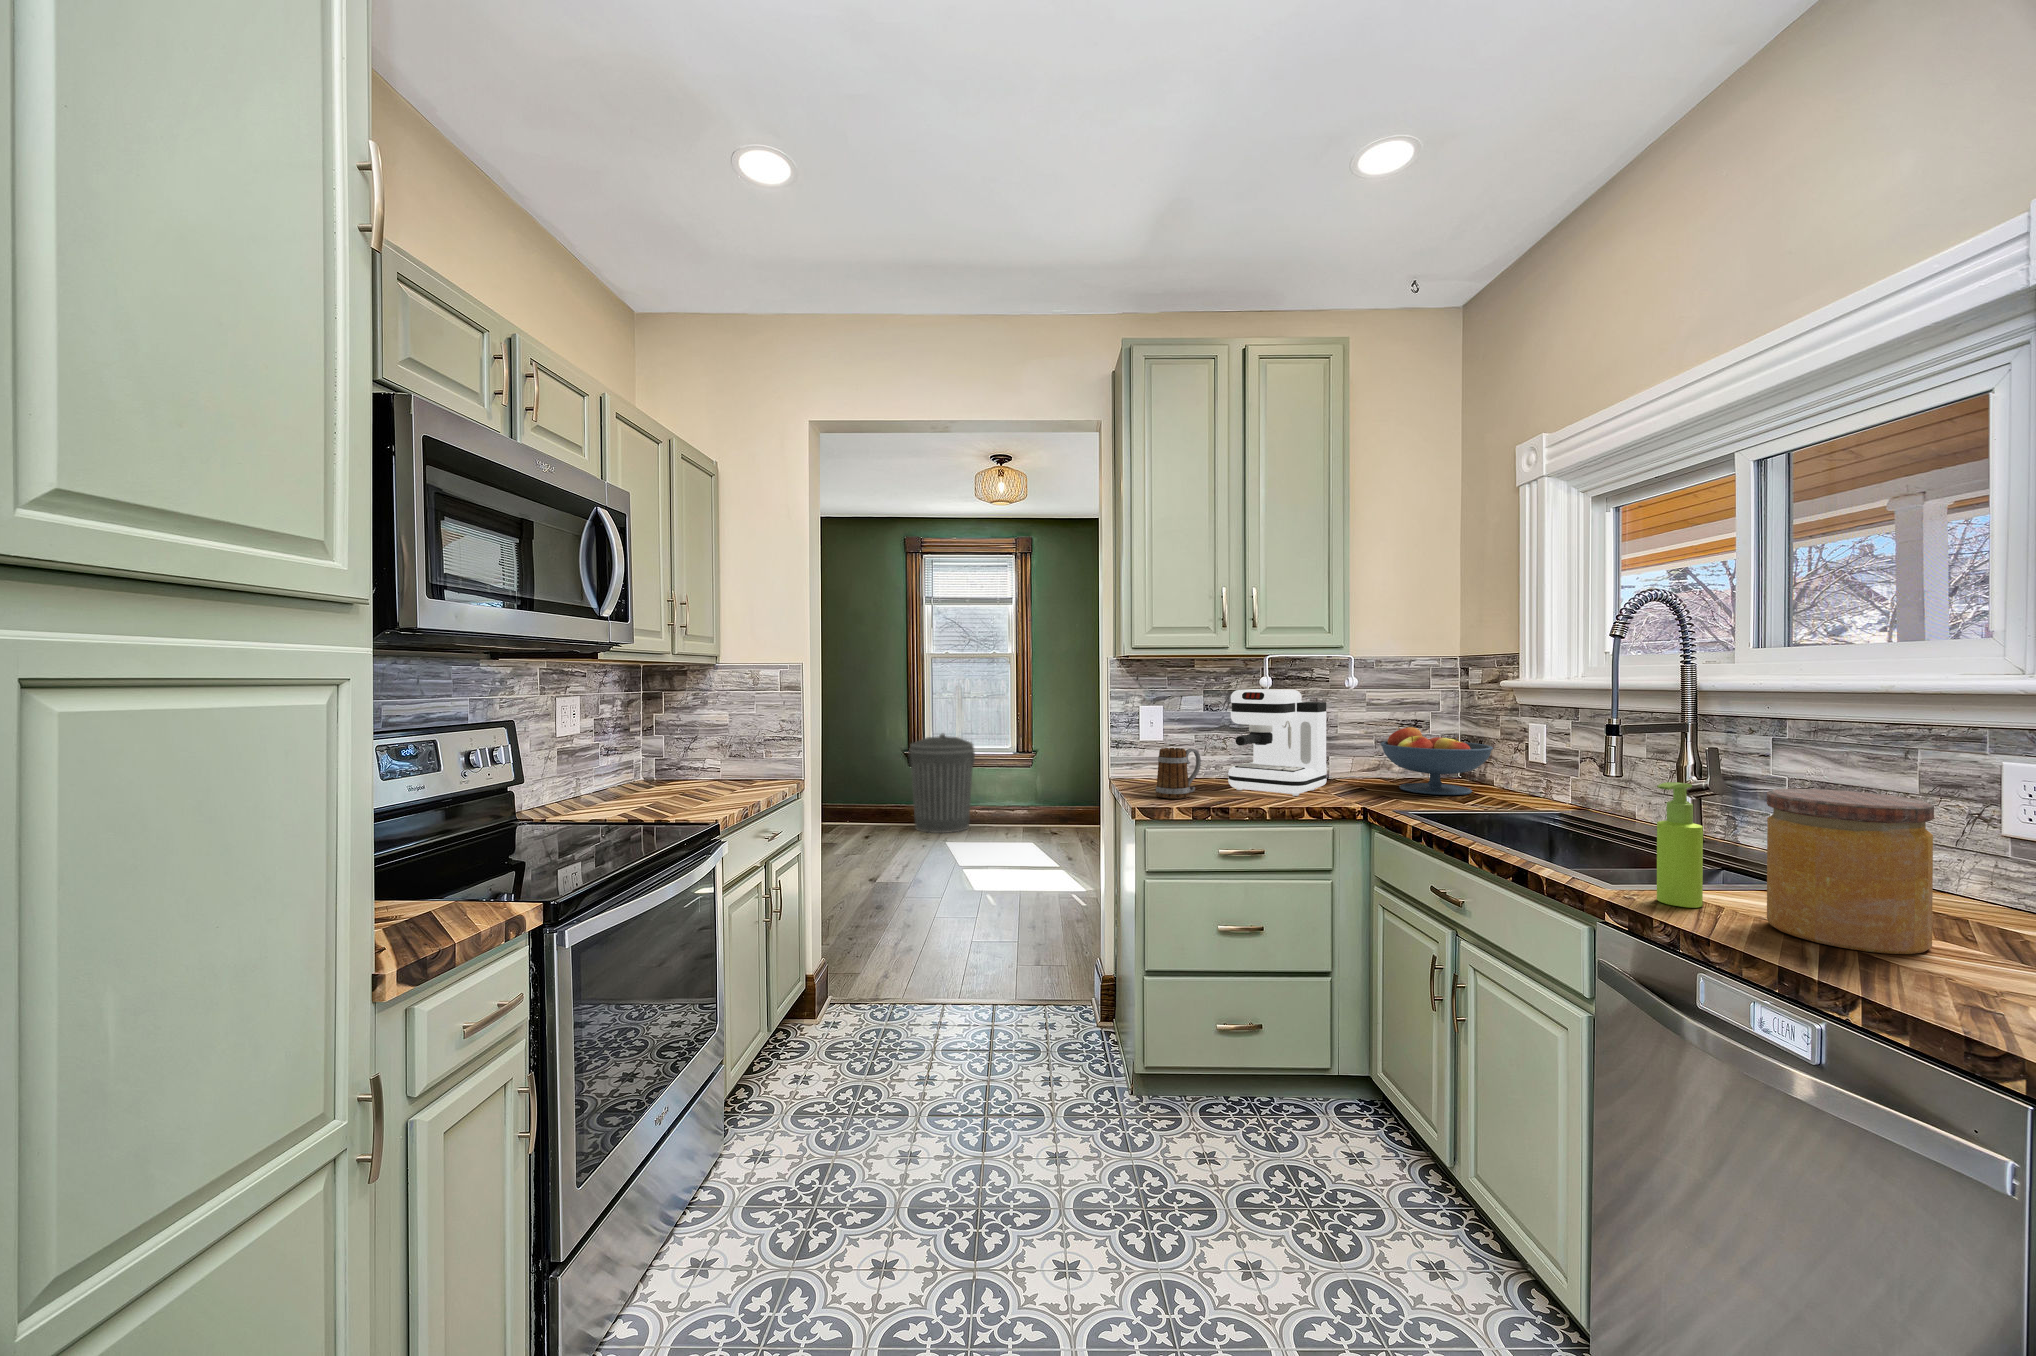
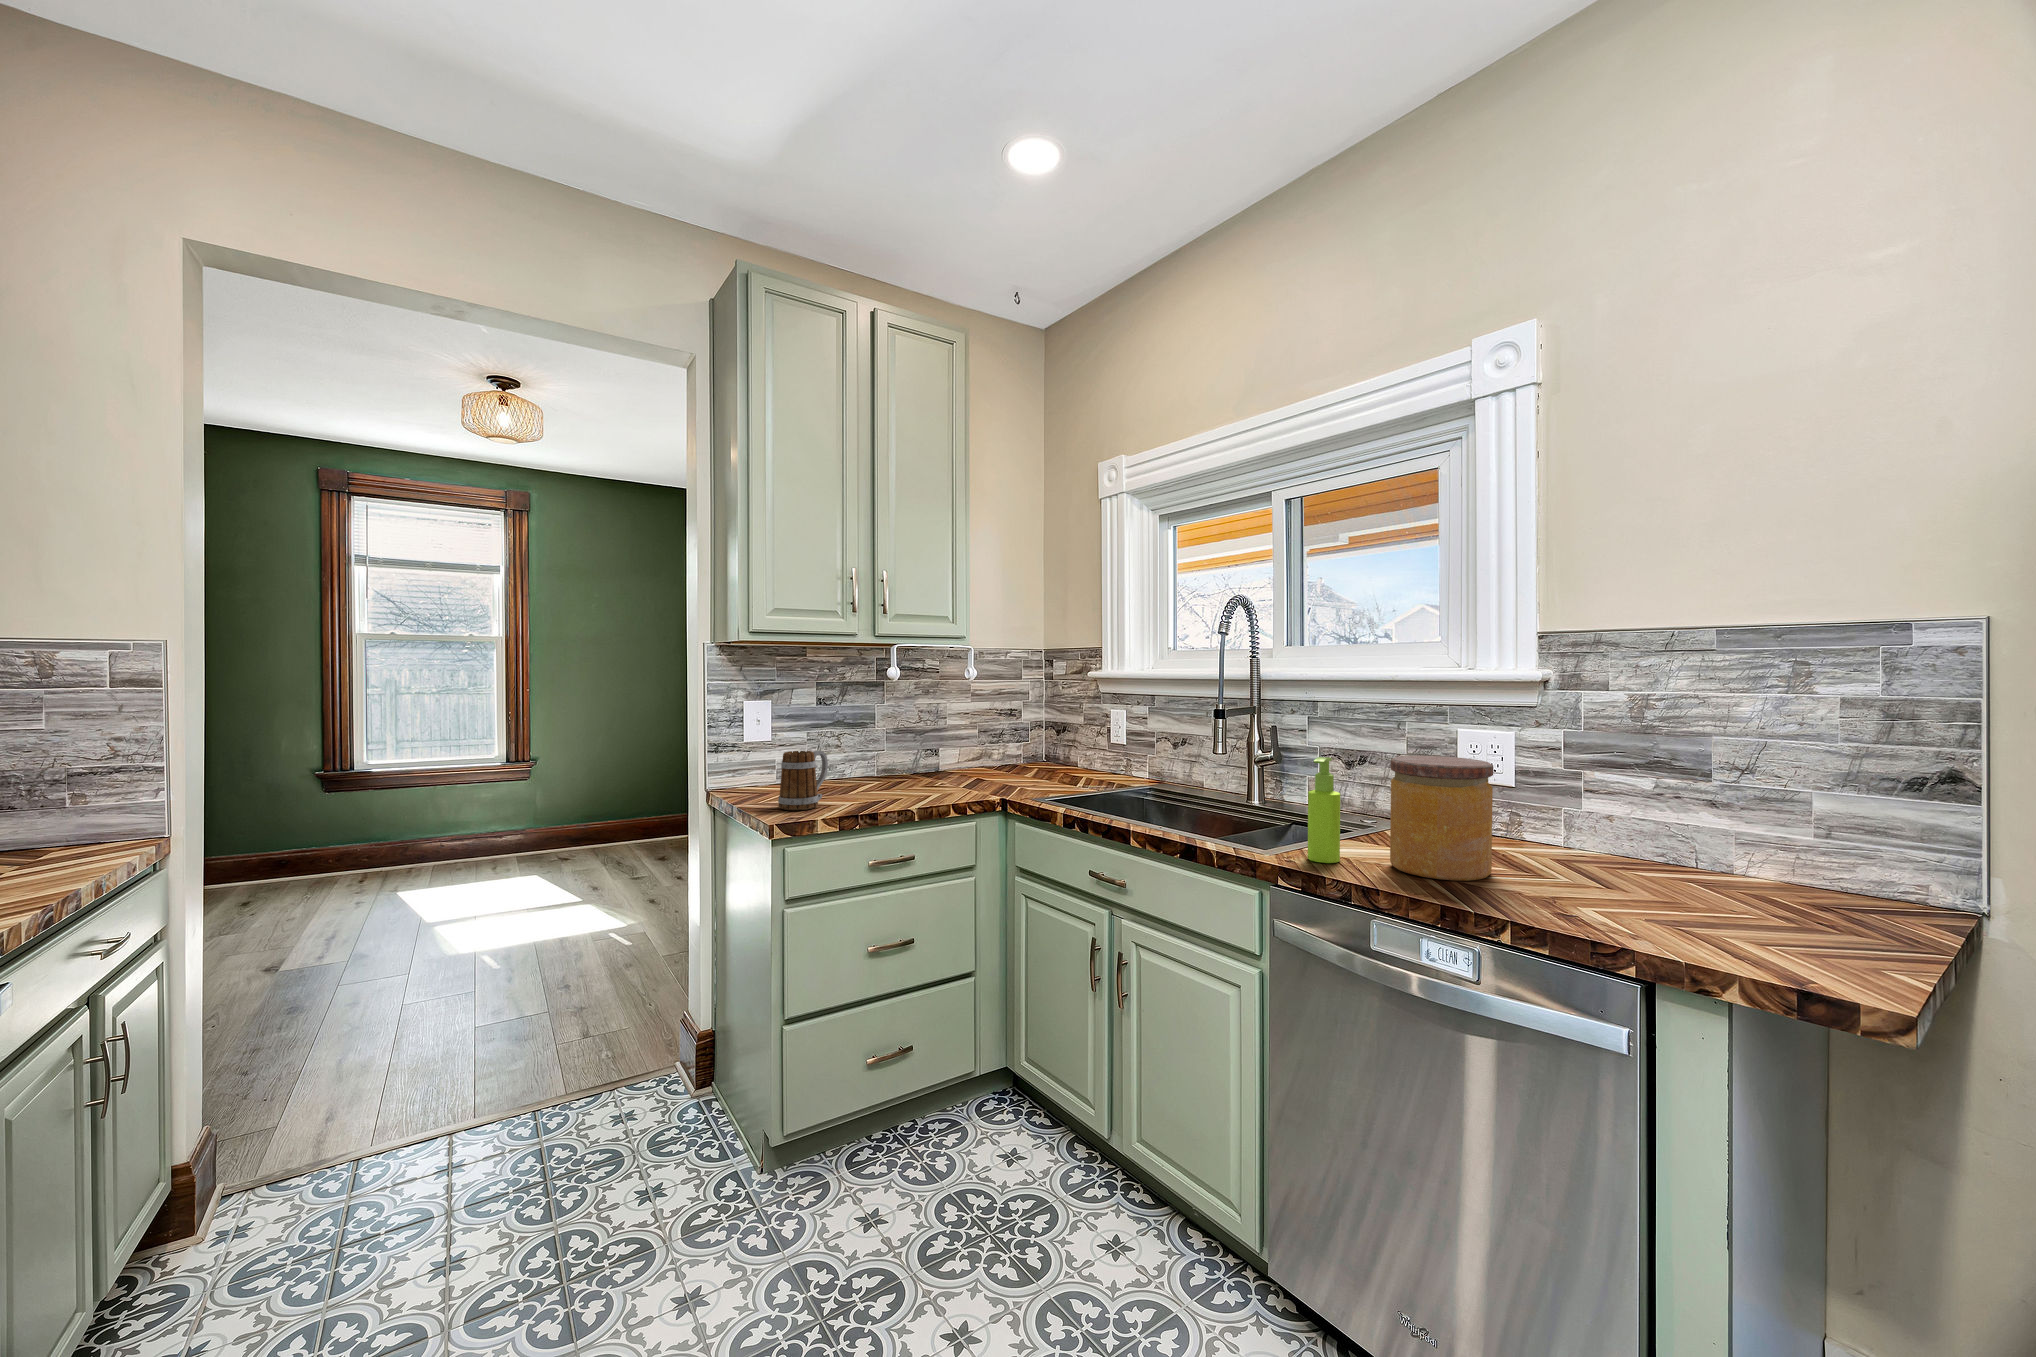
coffee maker: present [1228,689,1327,796] -> none [853,683,947,794]
fruit bowl: present [1380,726,1493,795] -> none [992,717,1086,781]
trash can: present [909,734,975,833] -> none [322,748,439,886]

